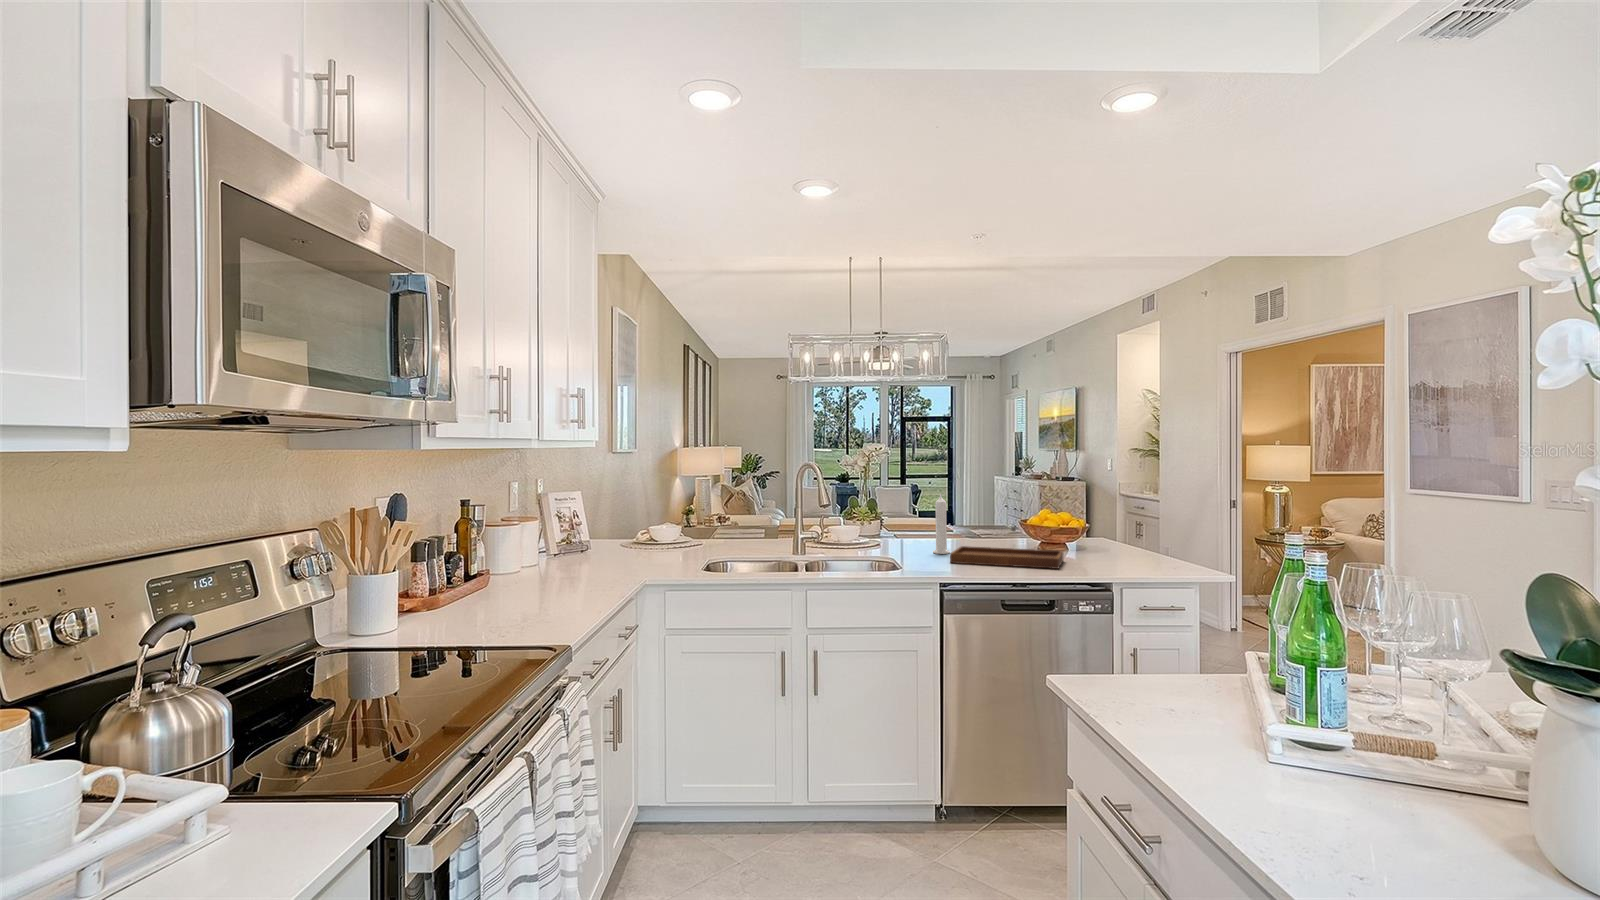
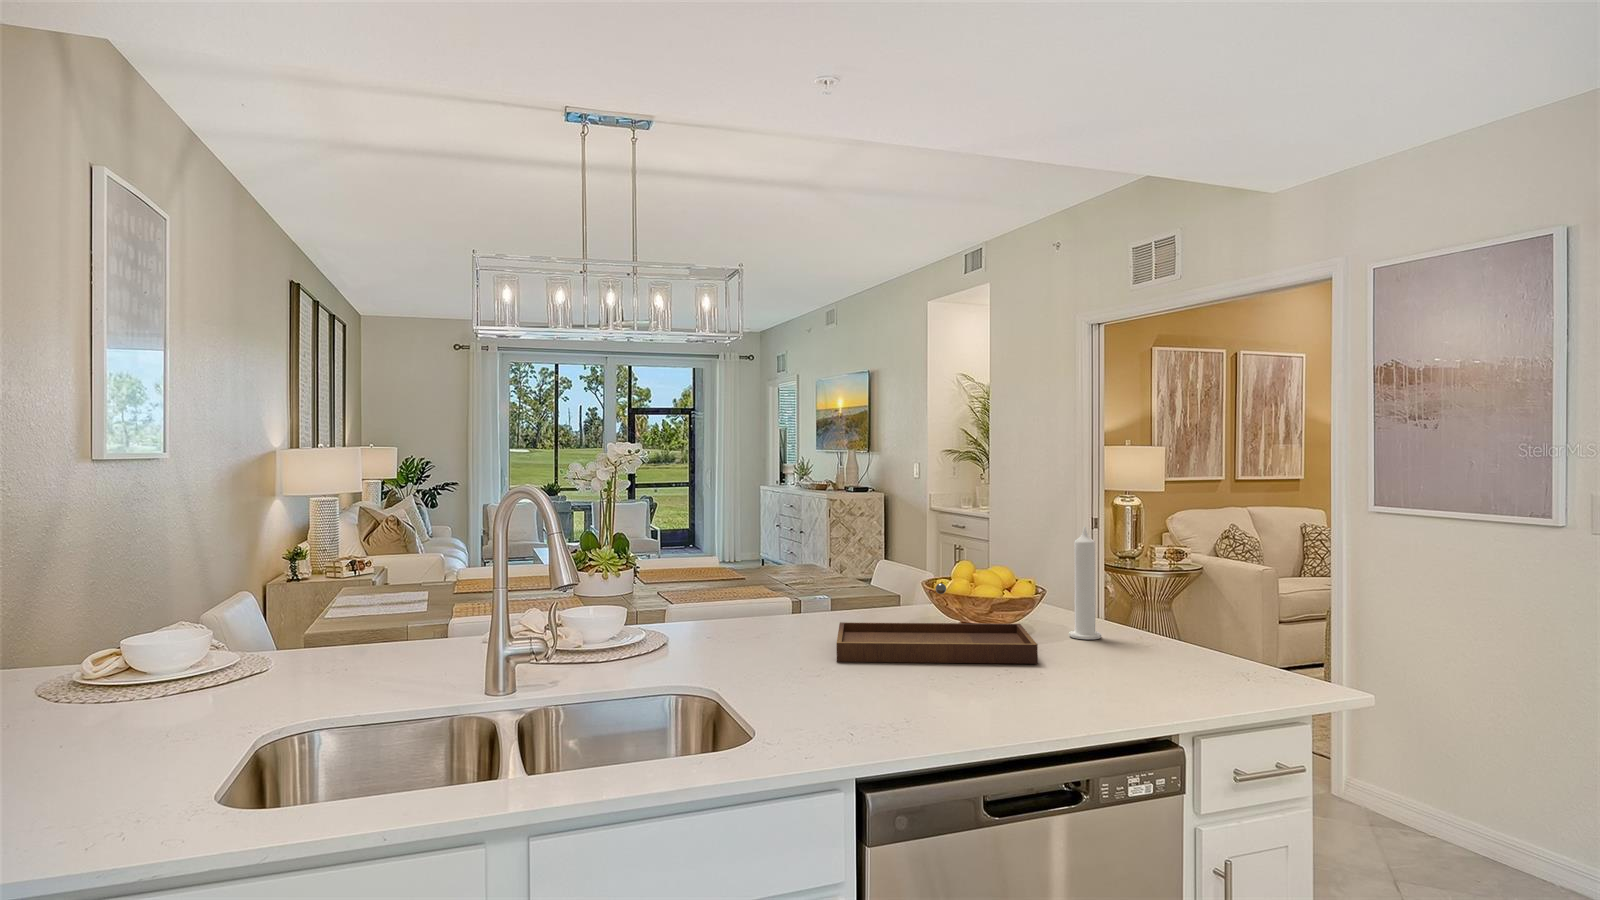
candle: present [933,494,950,554] -> present [1069,527,1101,640]

